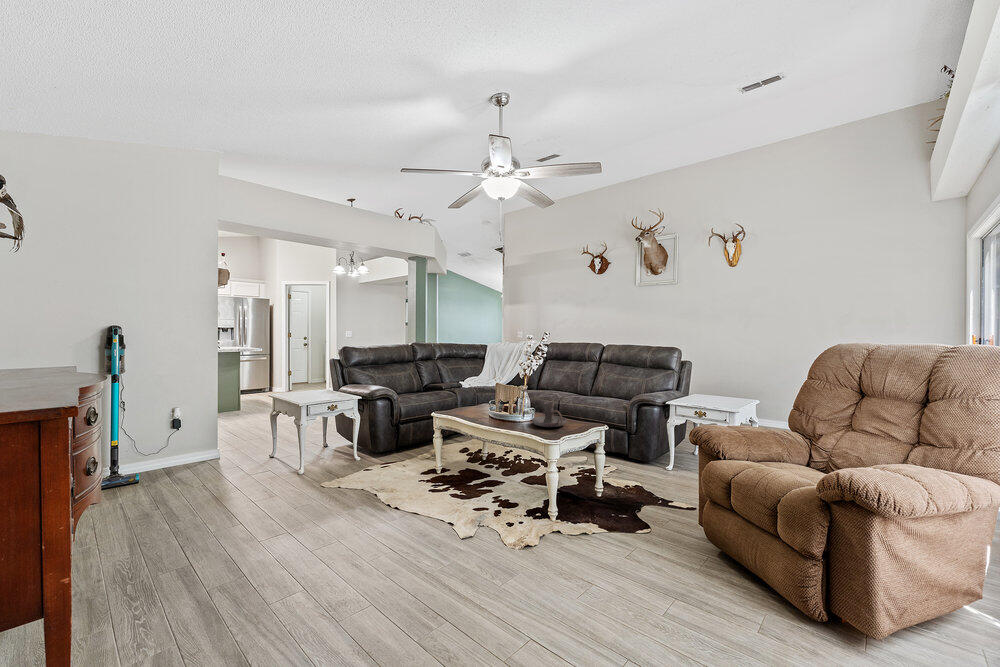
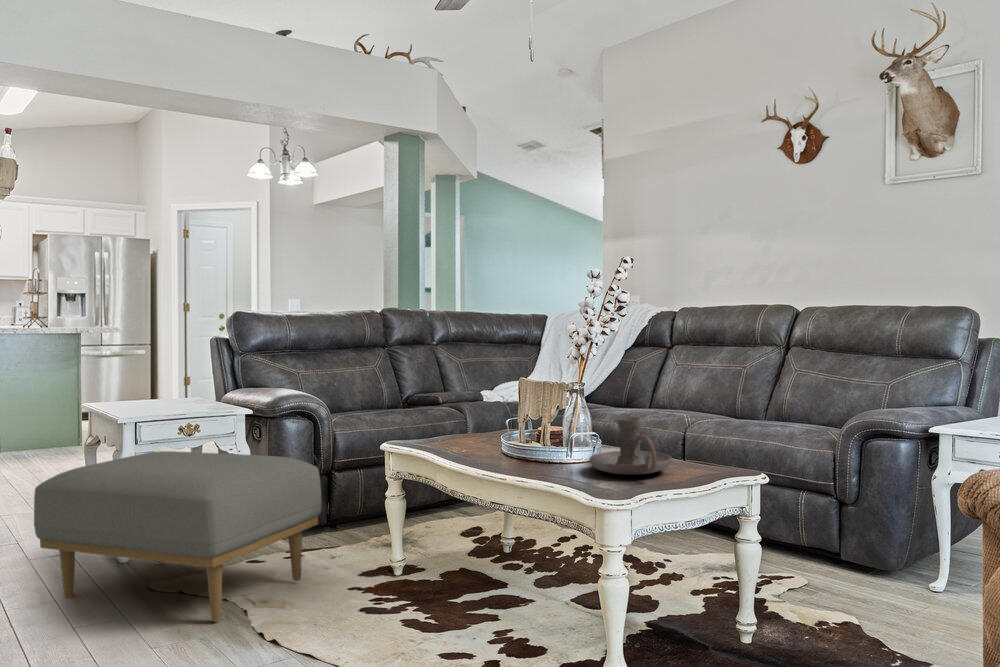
ottoman: none [270,419,405,498] -> present [34,451,322,621]

